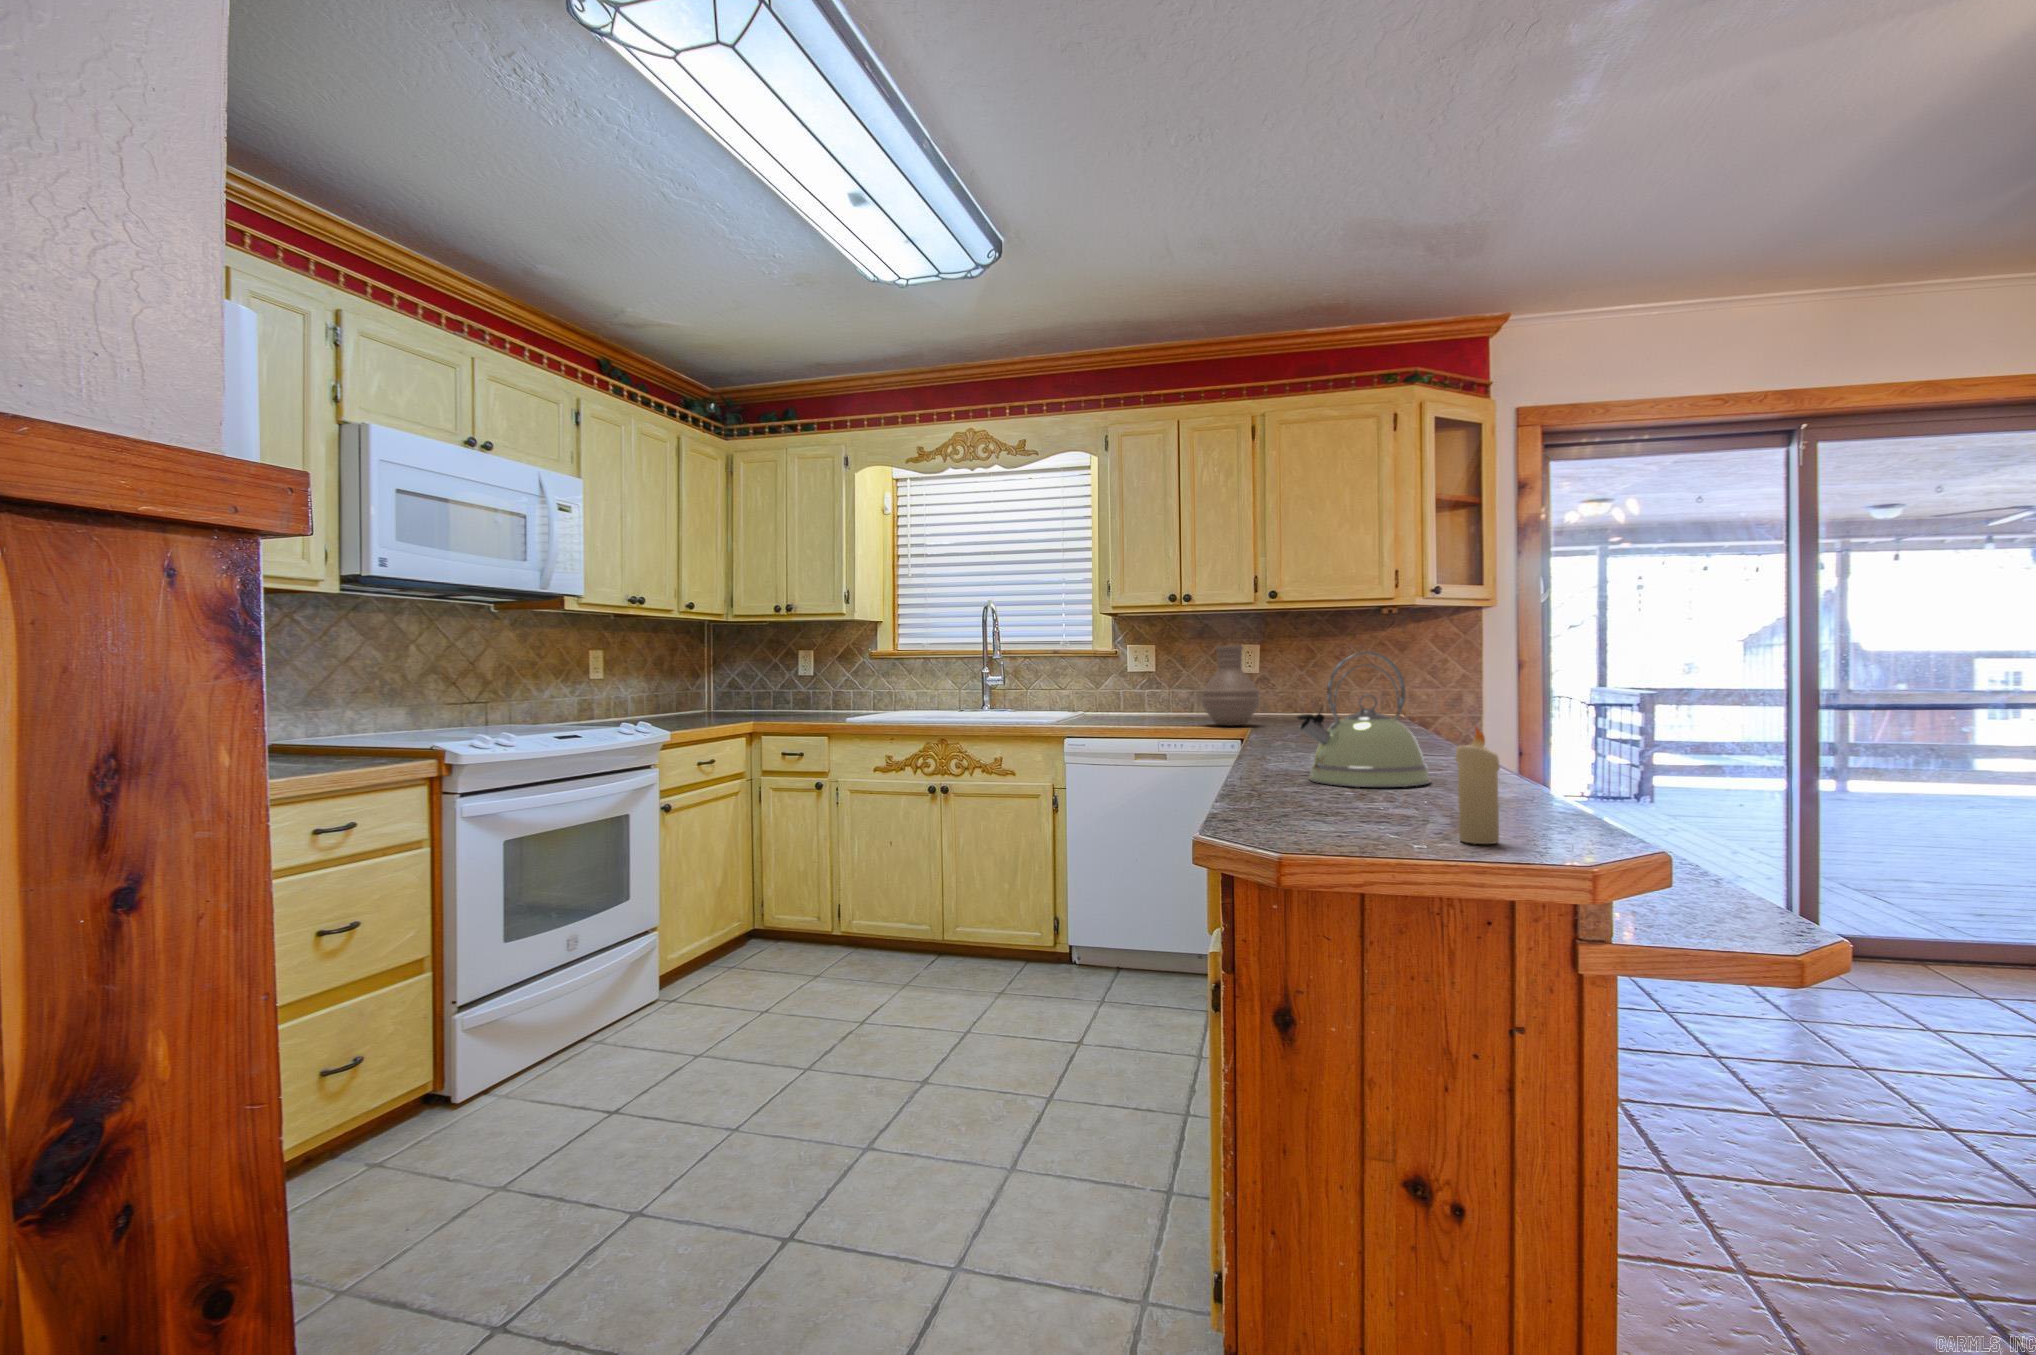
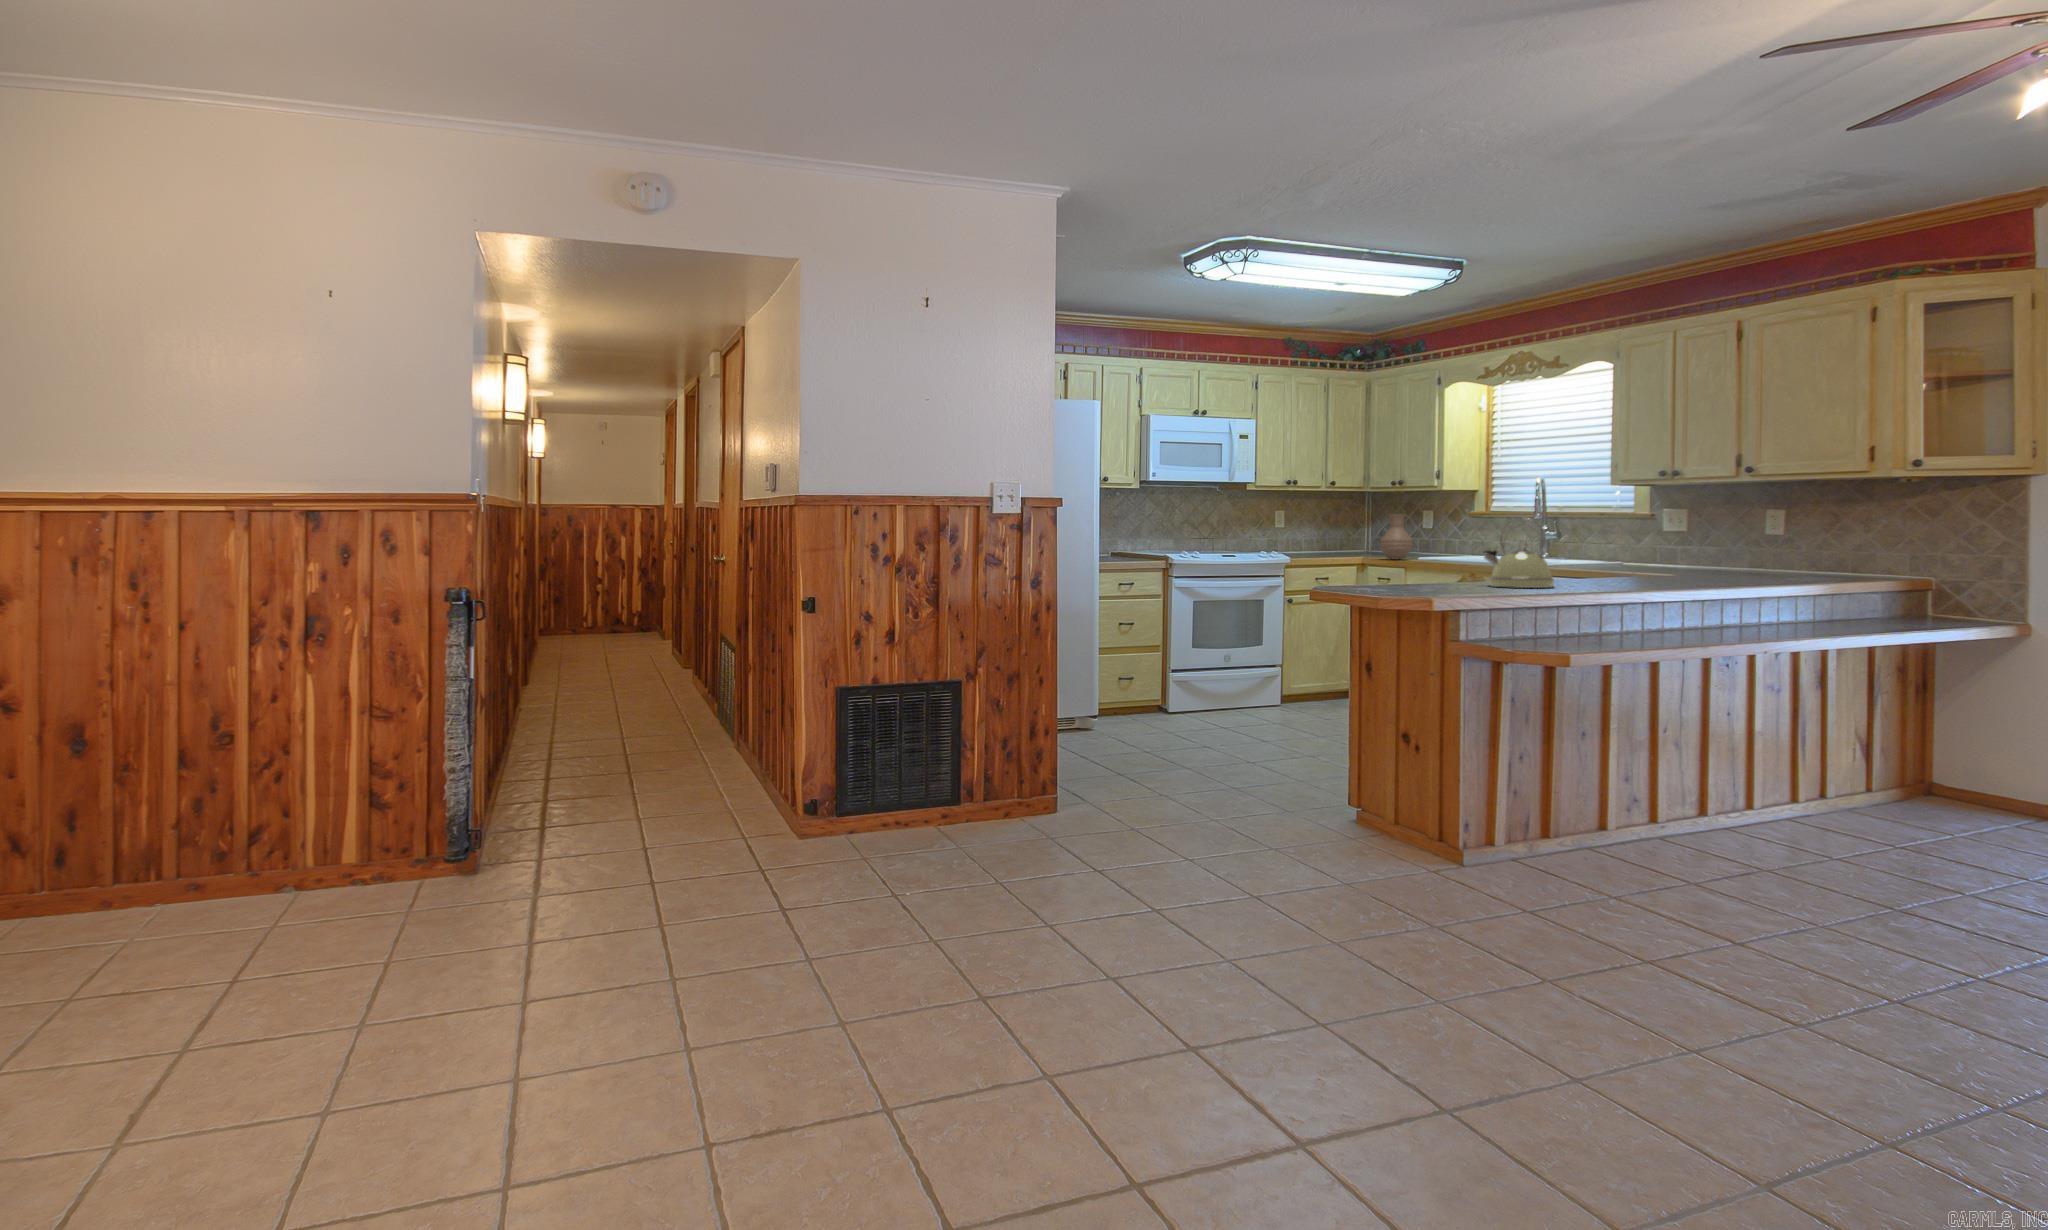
vase: present [1201,645,1260,726] -> present [1380,515,1413,560]
candle: present [1455,727,1500,844] -> none [1411,548,1427,593]

